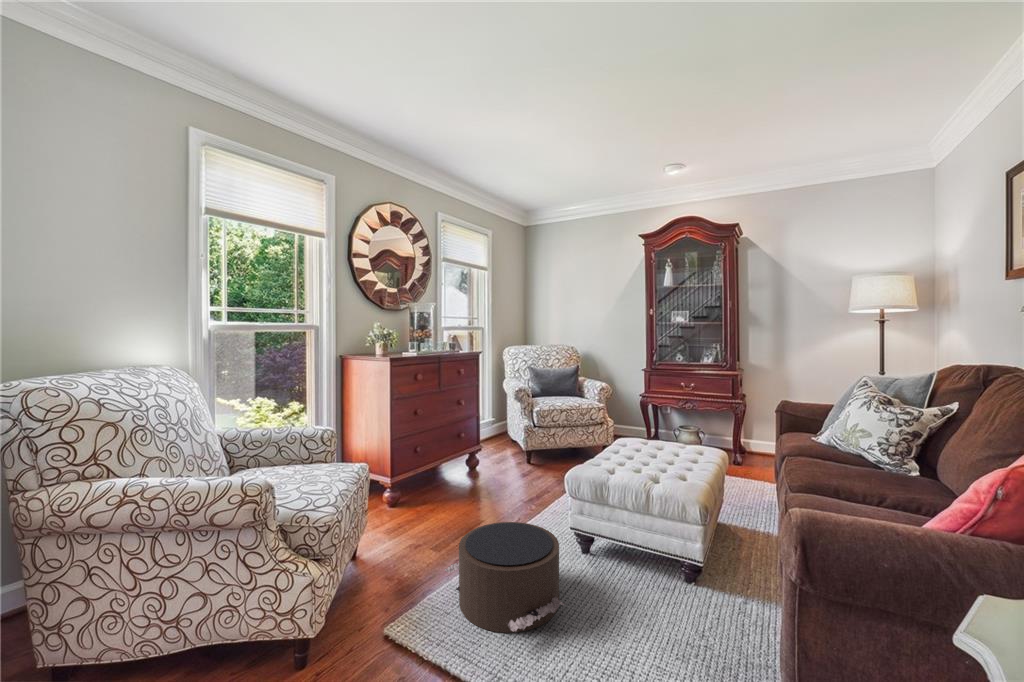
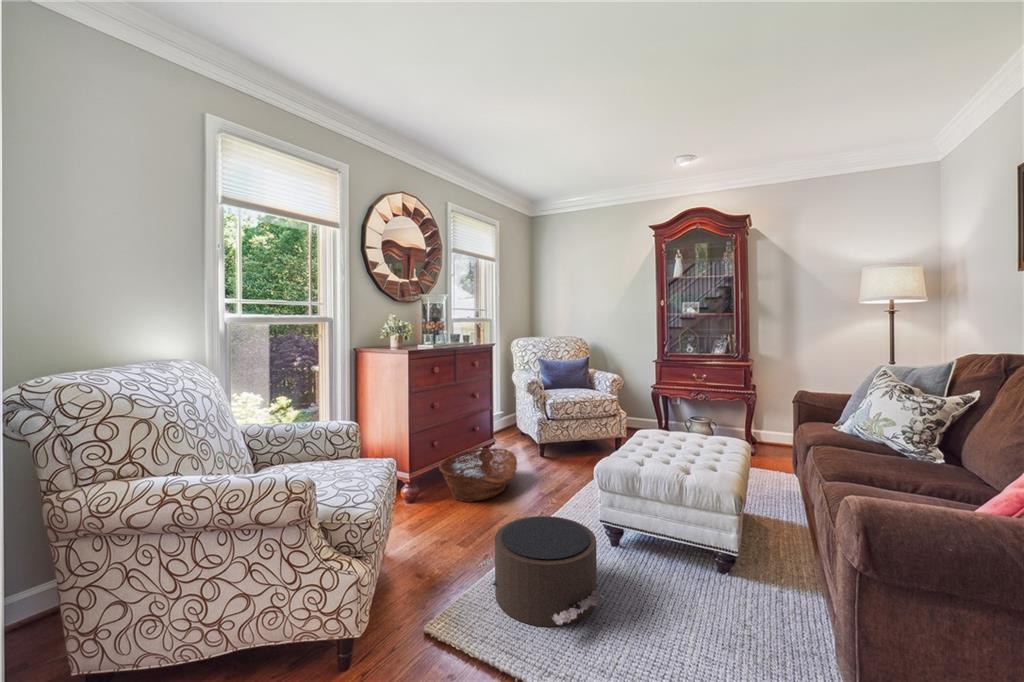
basket: none [422,453,501,506] -> present [439,448,517,502]

